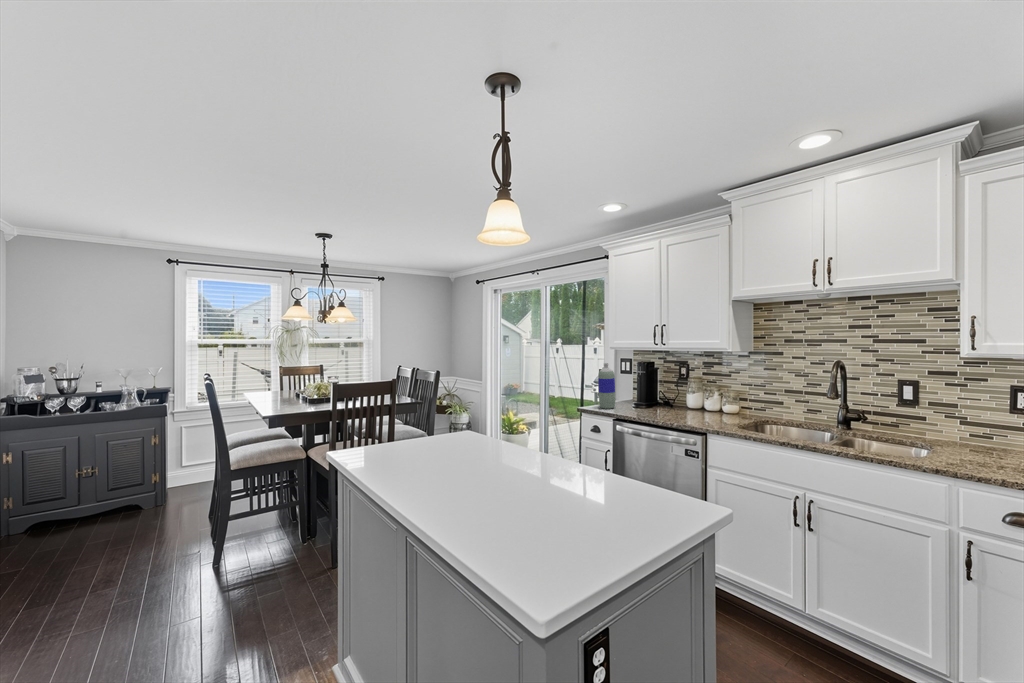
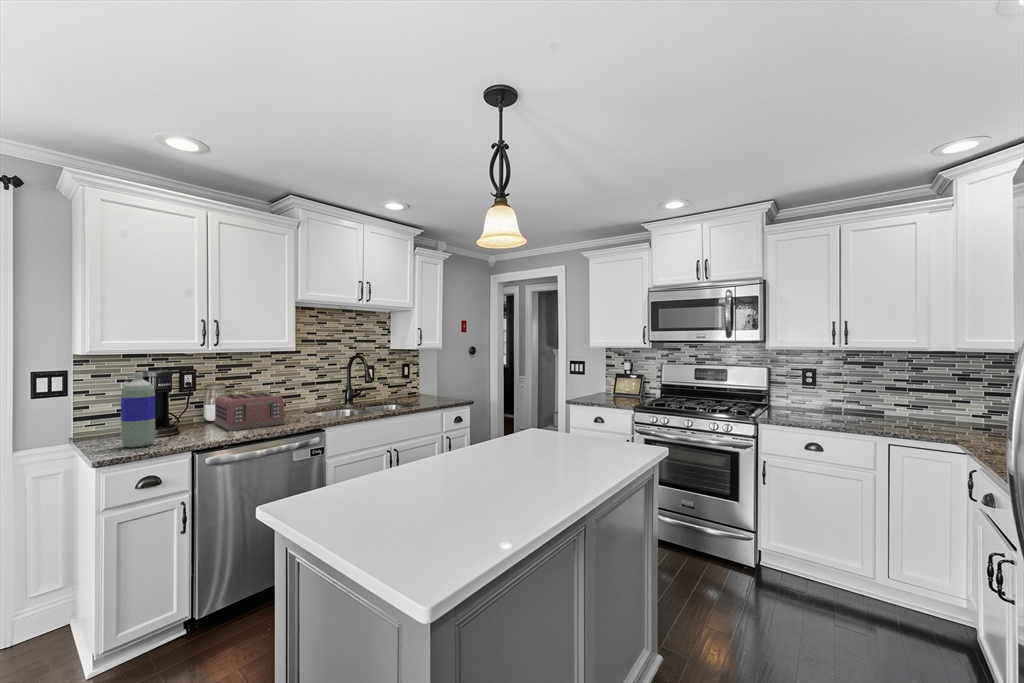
toaster: none [656,387,722,421] -> present [214,392,285,431]

